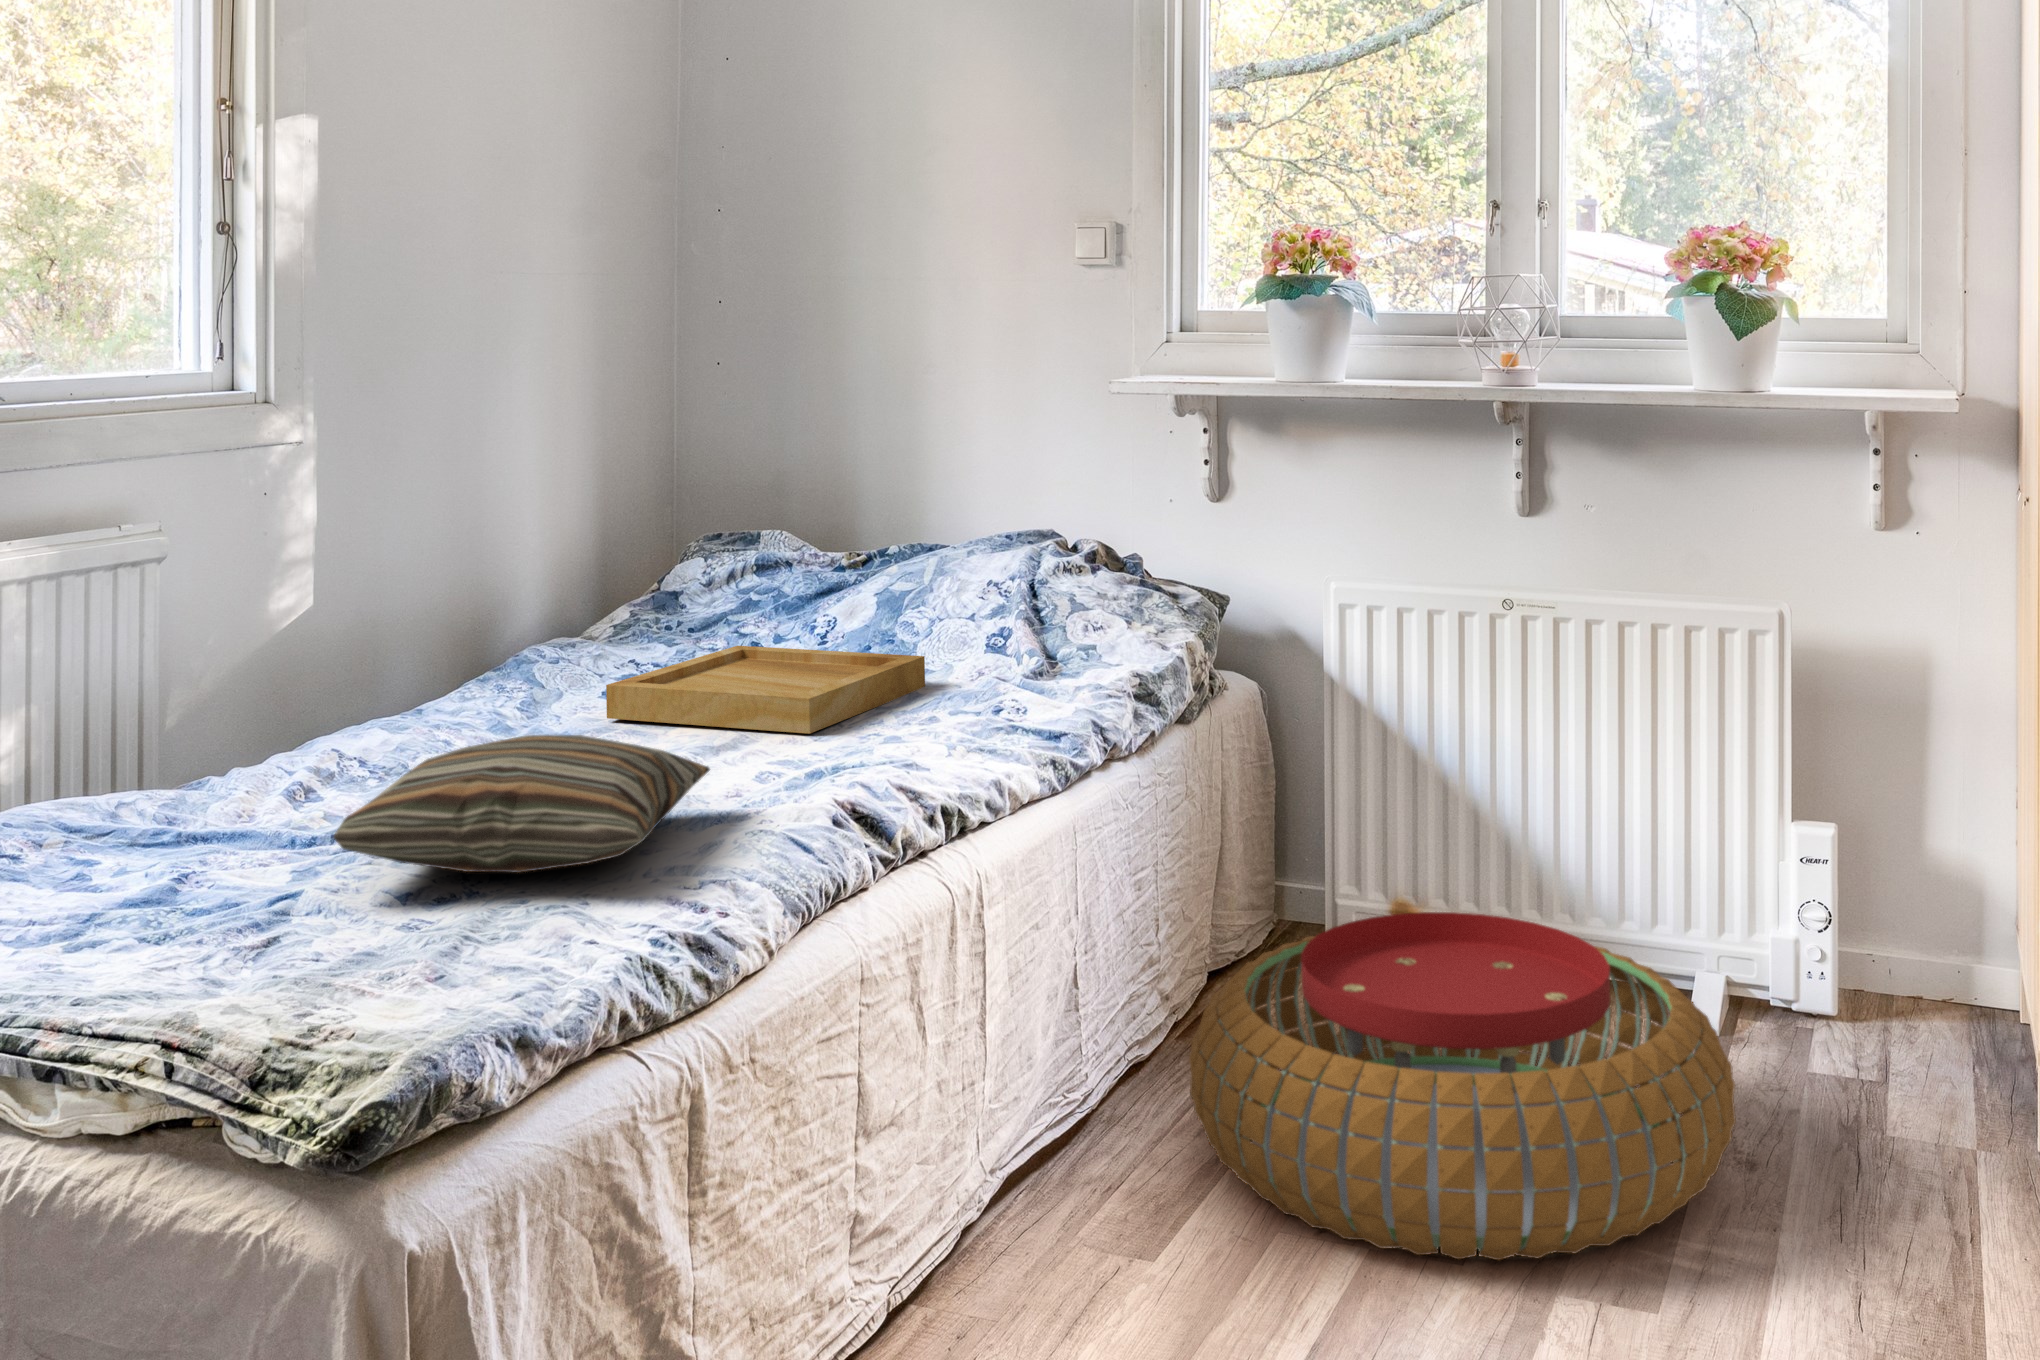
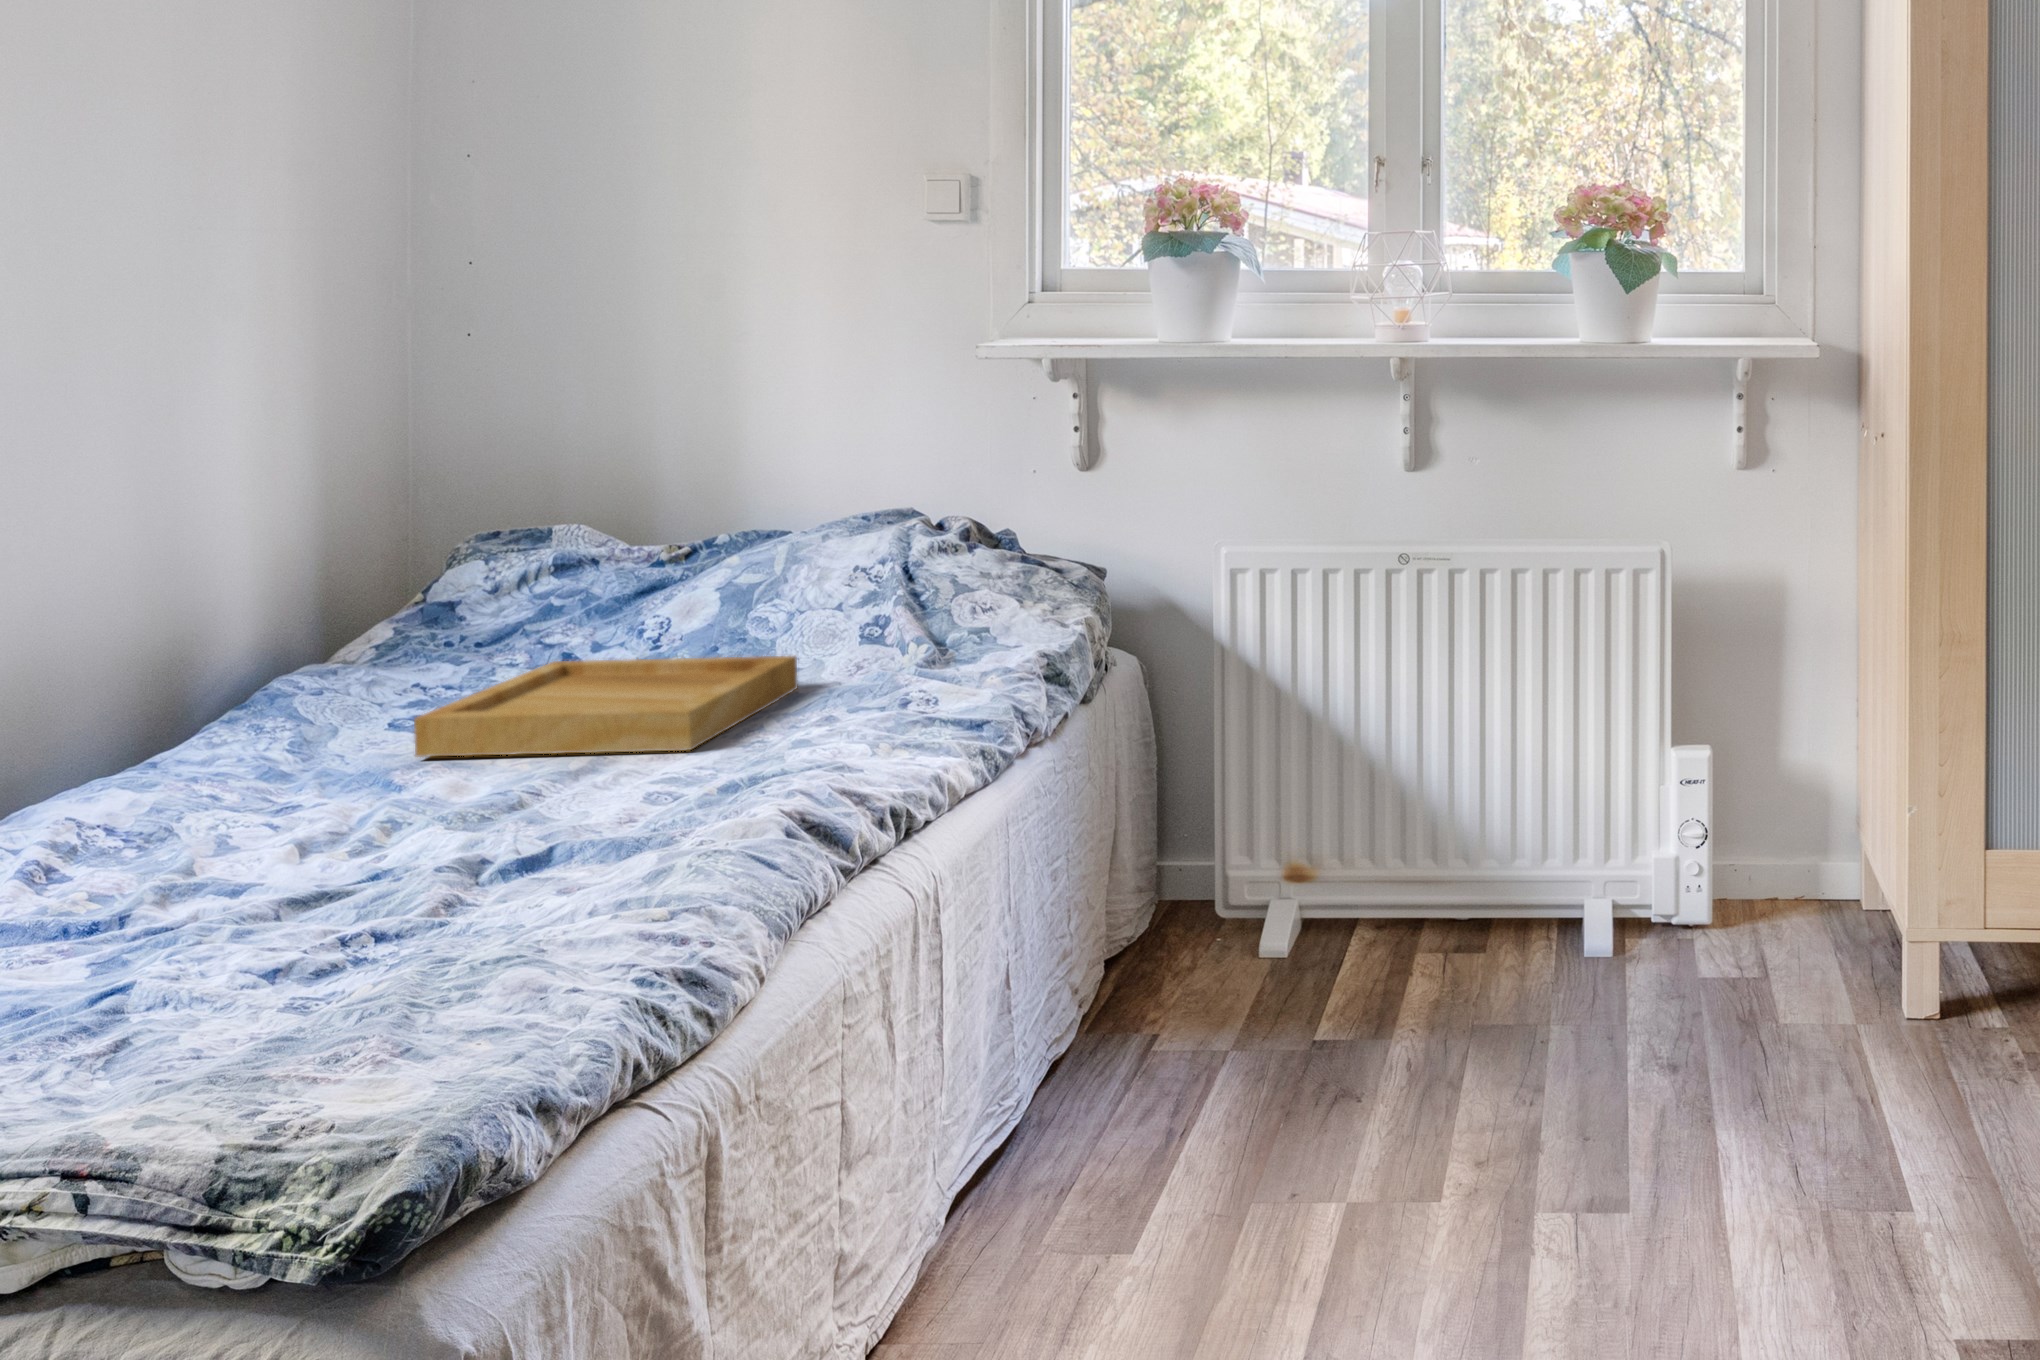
pillow: present [333,735,710,873] -> none [181,774,620,940]
pouf: present [1189,912,1736,1260] -> none [1140,861,1665,1189]

